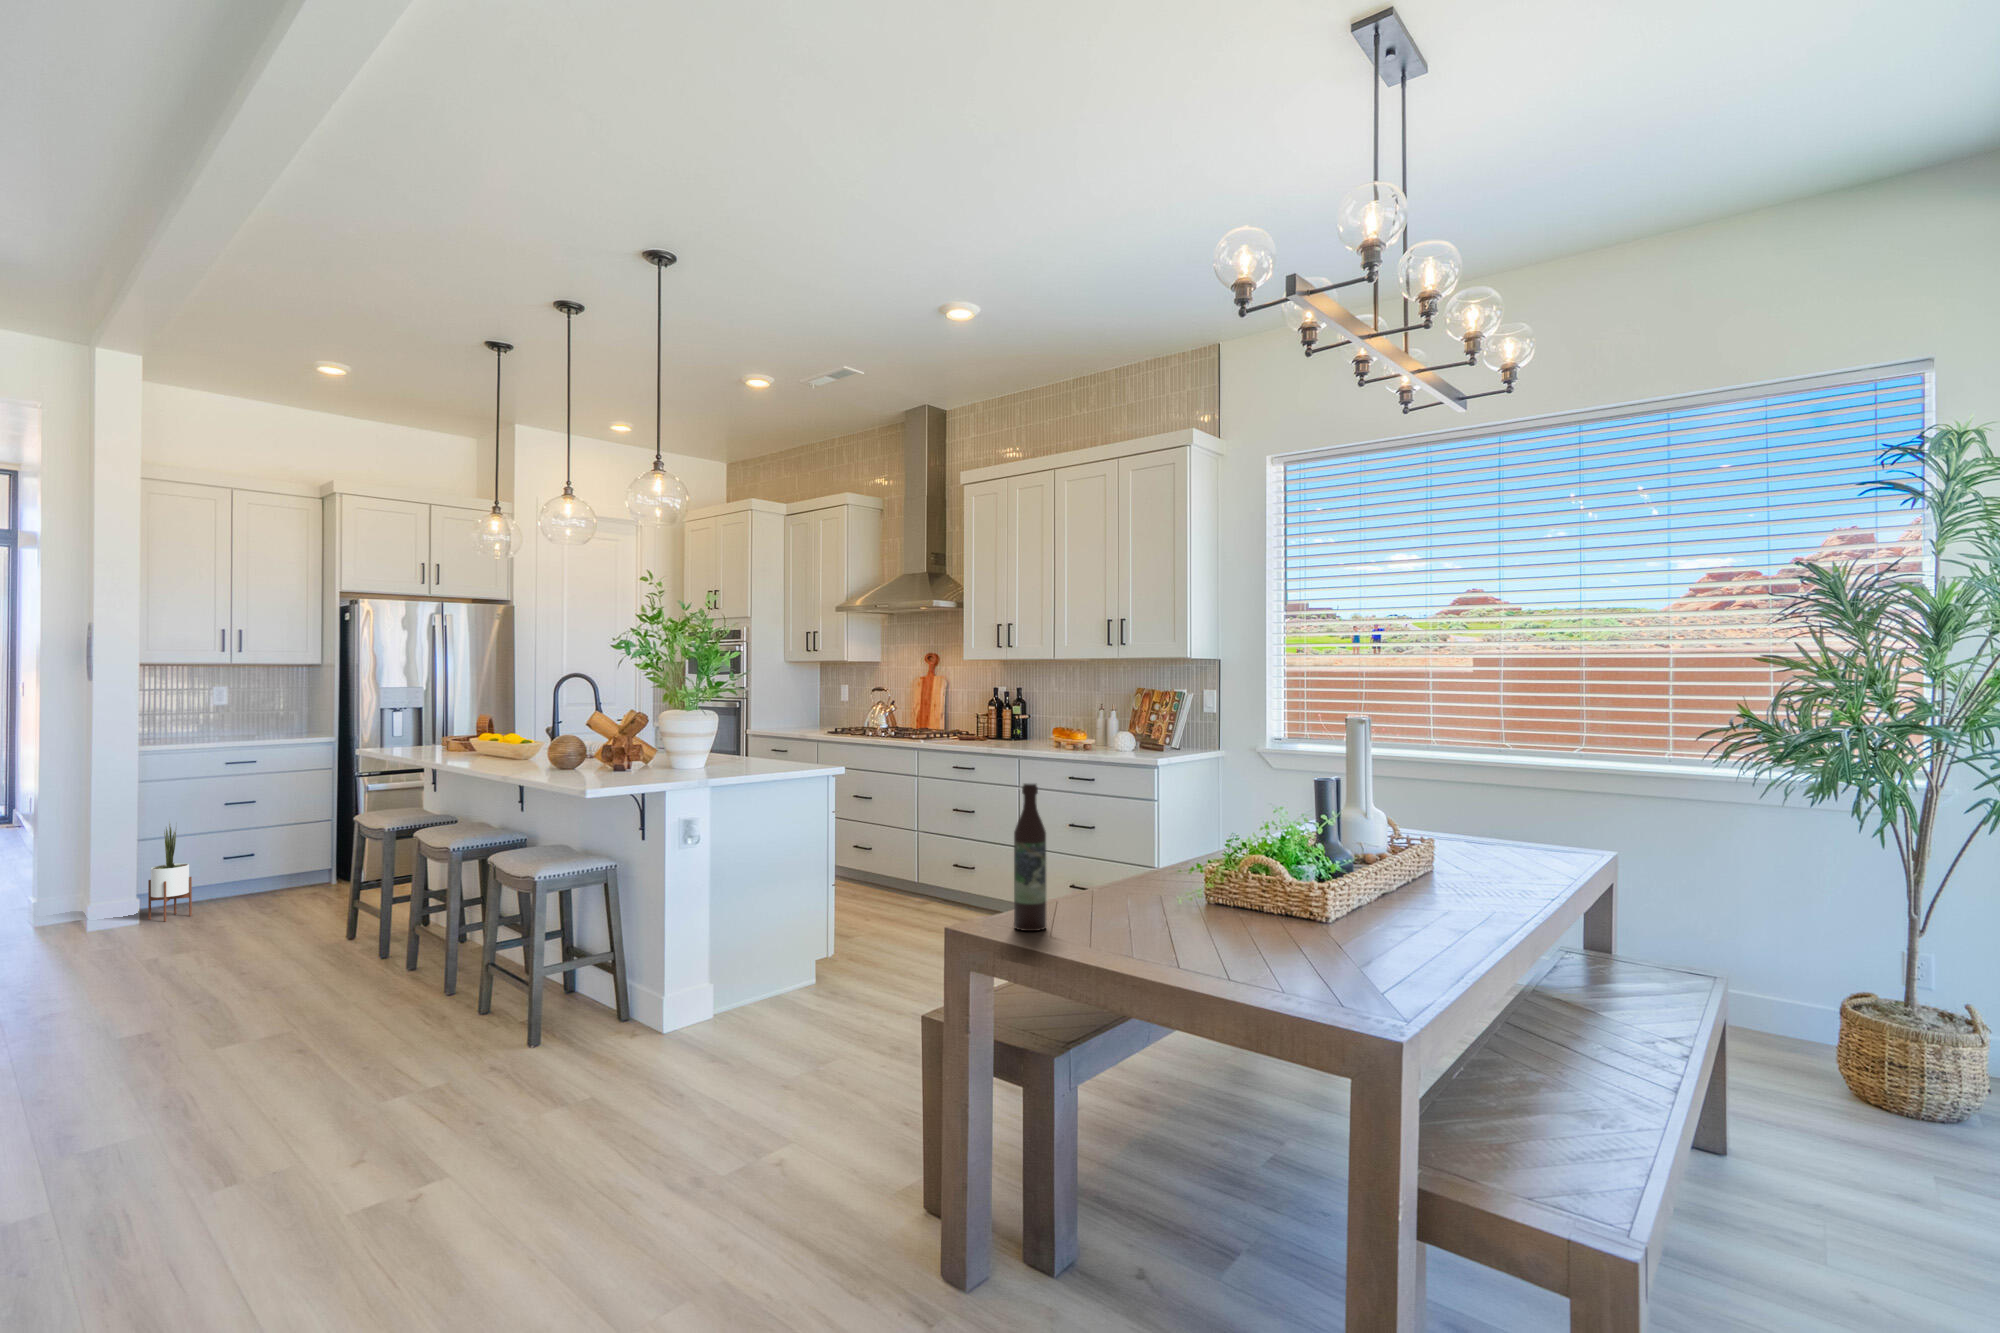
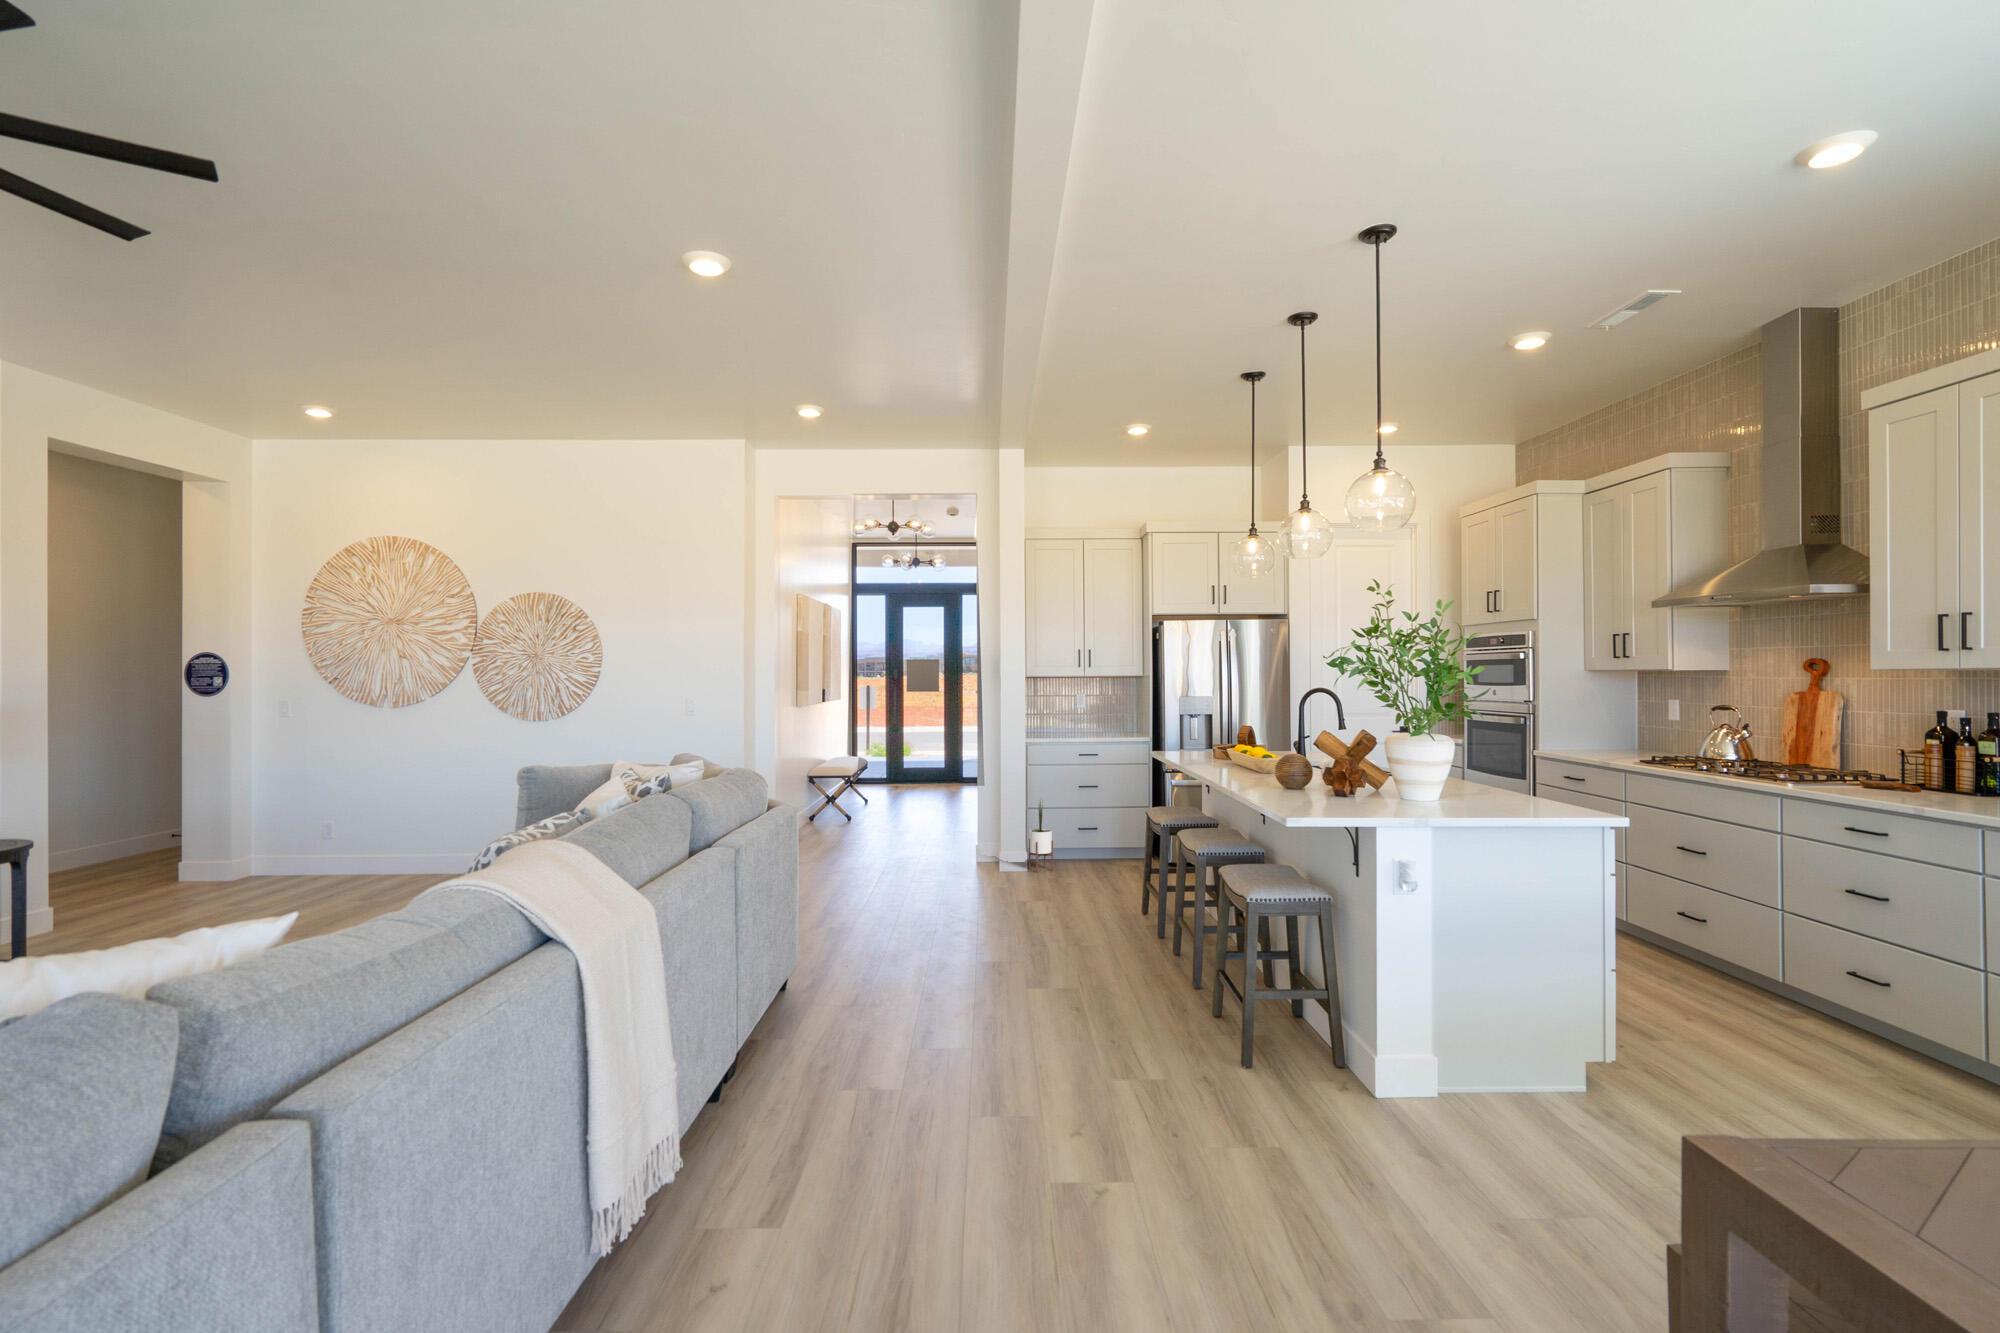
wine bottle: present [1014,783,1046,931] -> none [1832,935,1918,1223]

